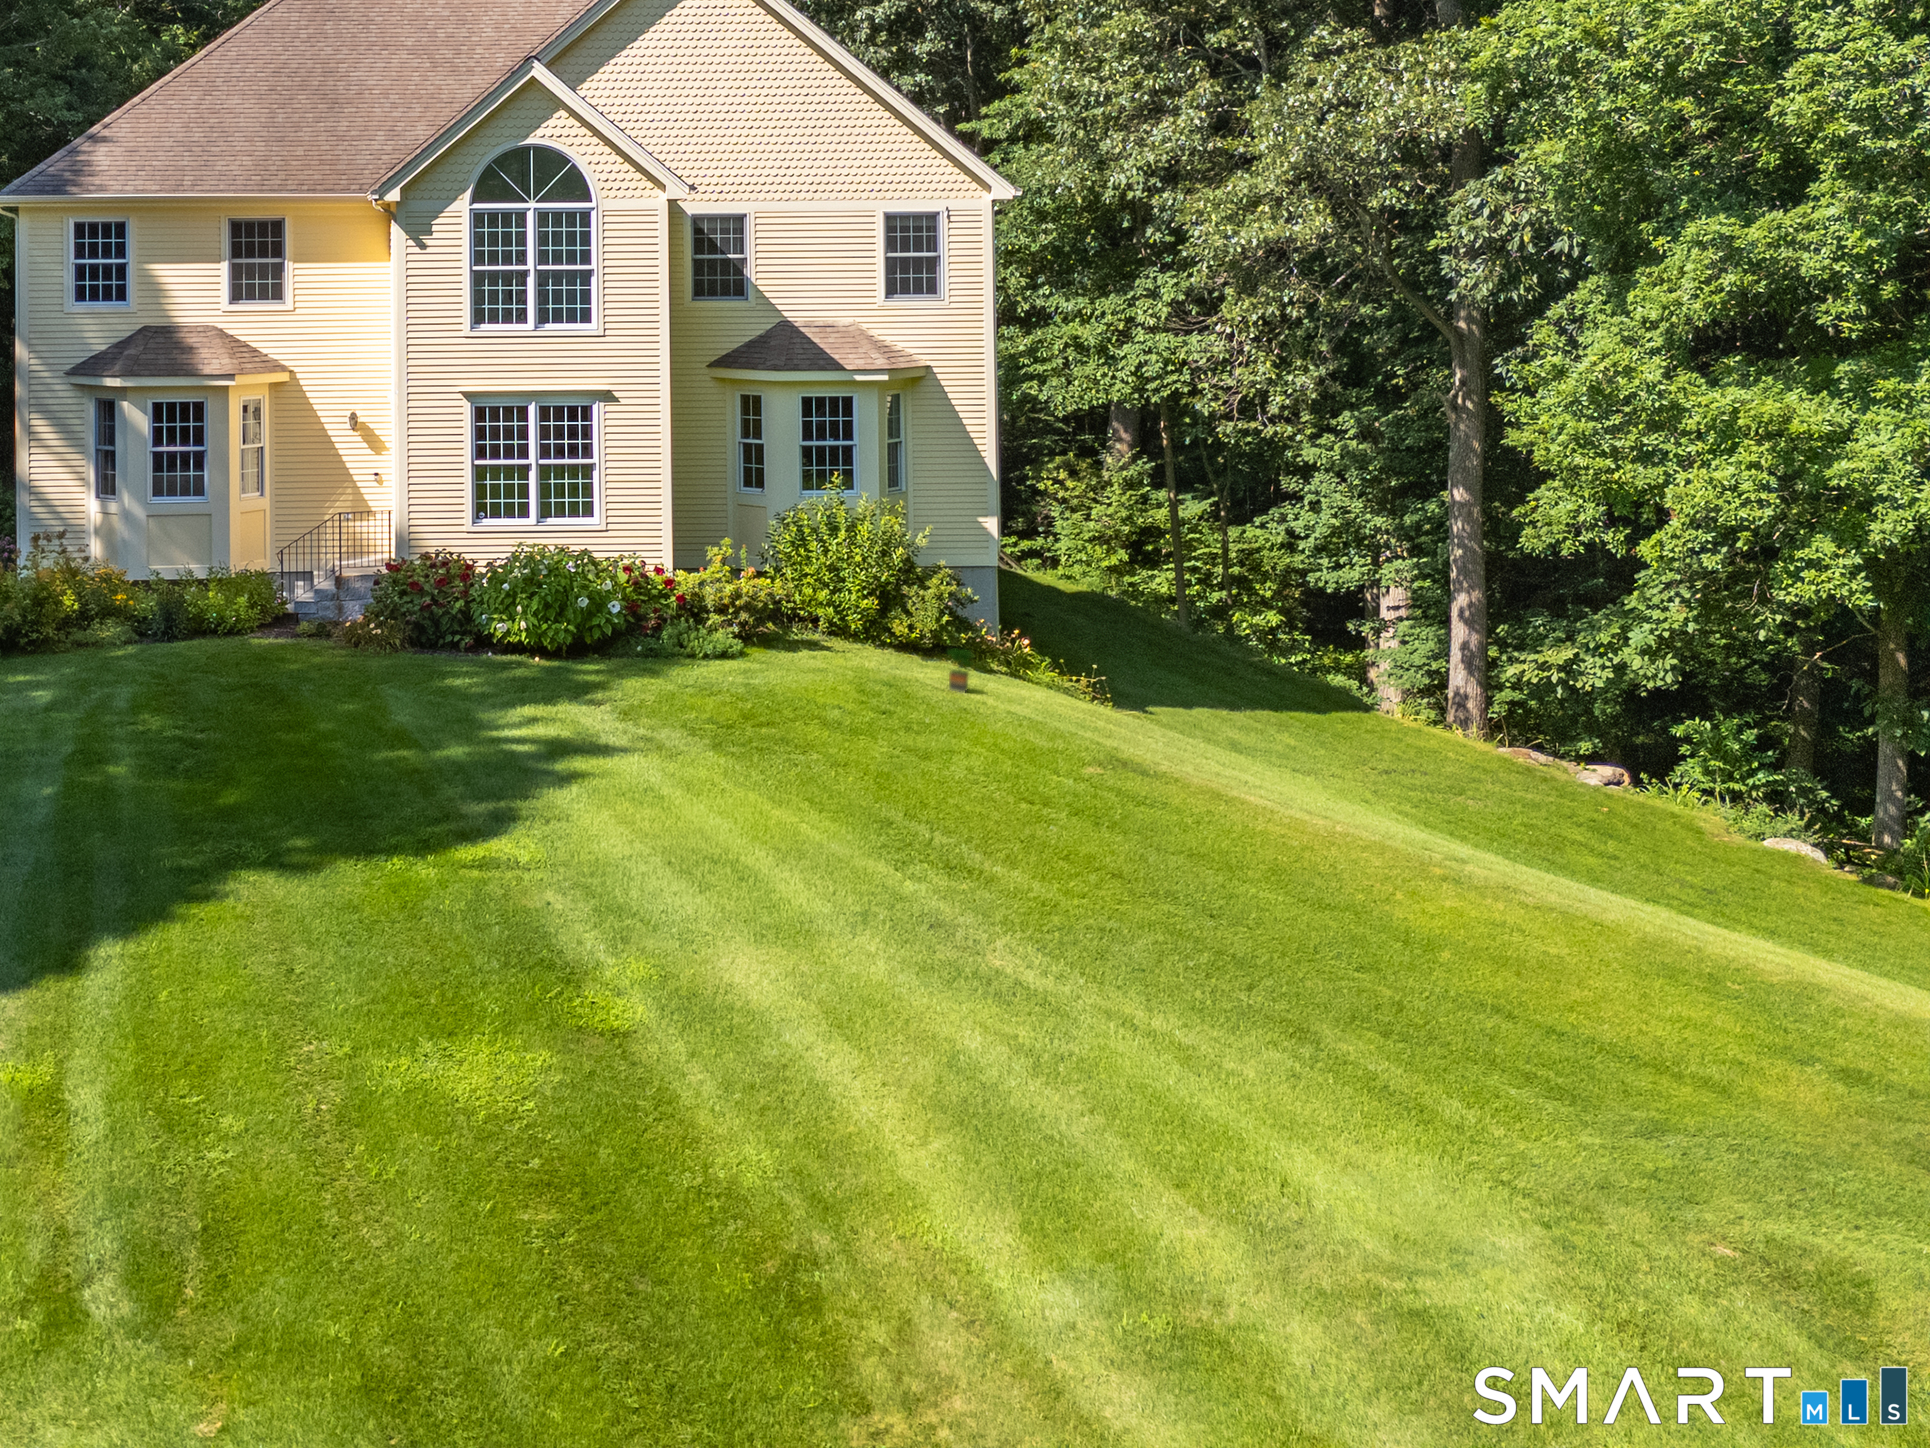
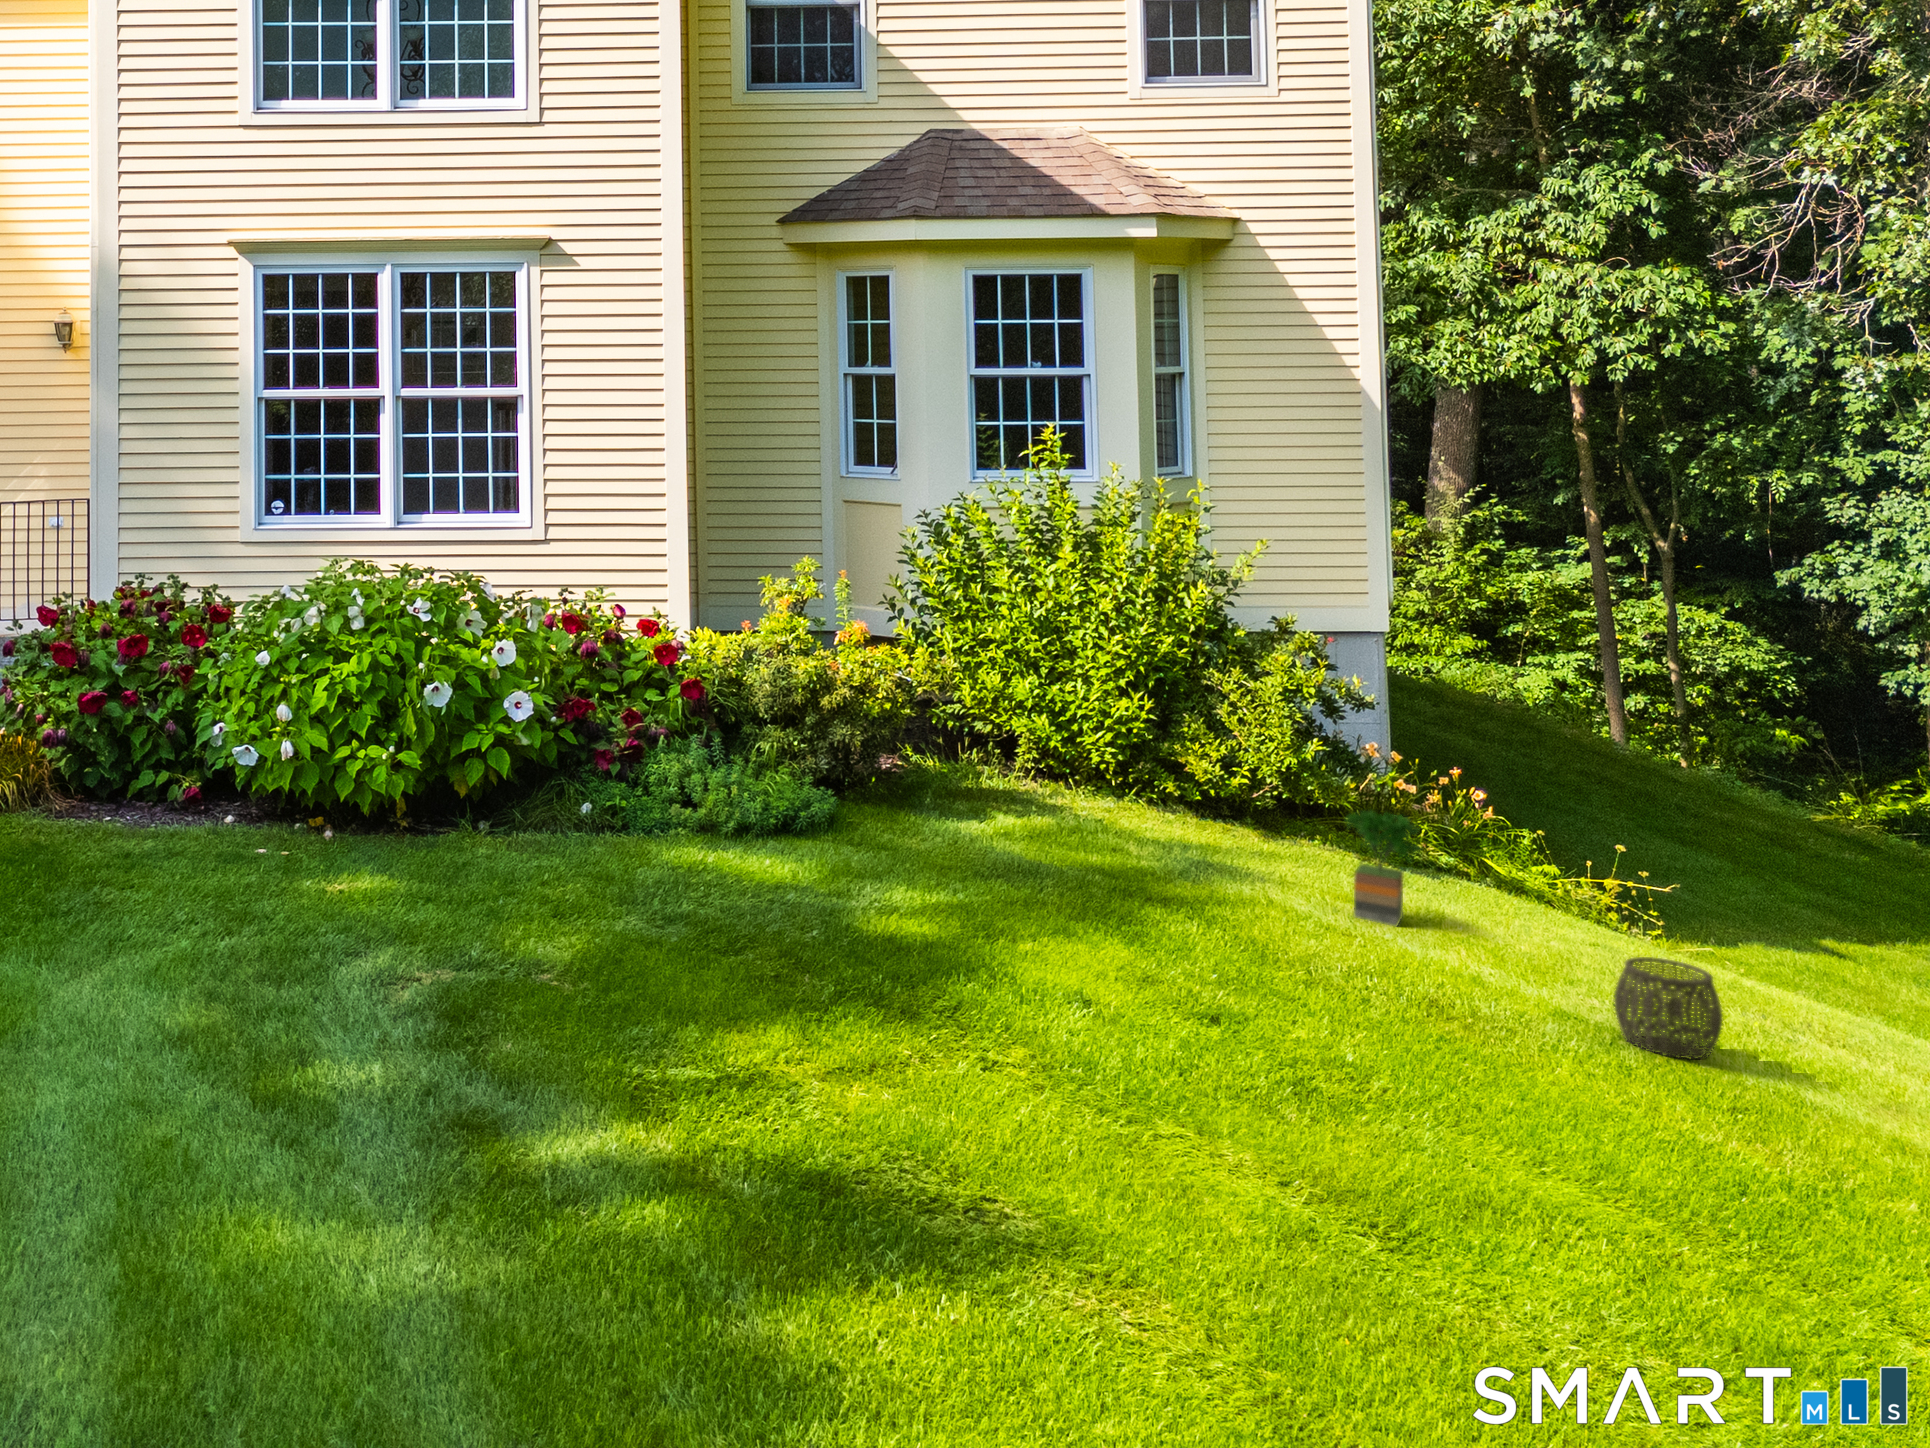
woven basket: none [1026,699,1062,734] -> present [1614,957,1723,1059]

